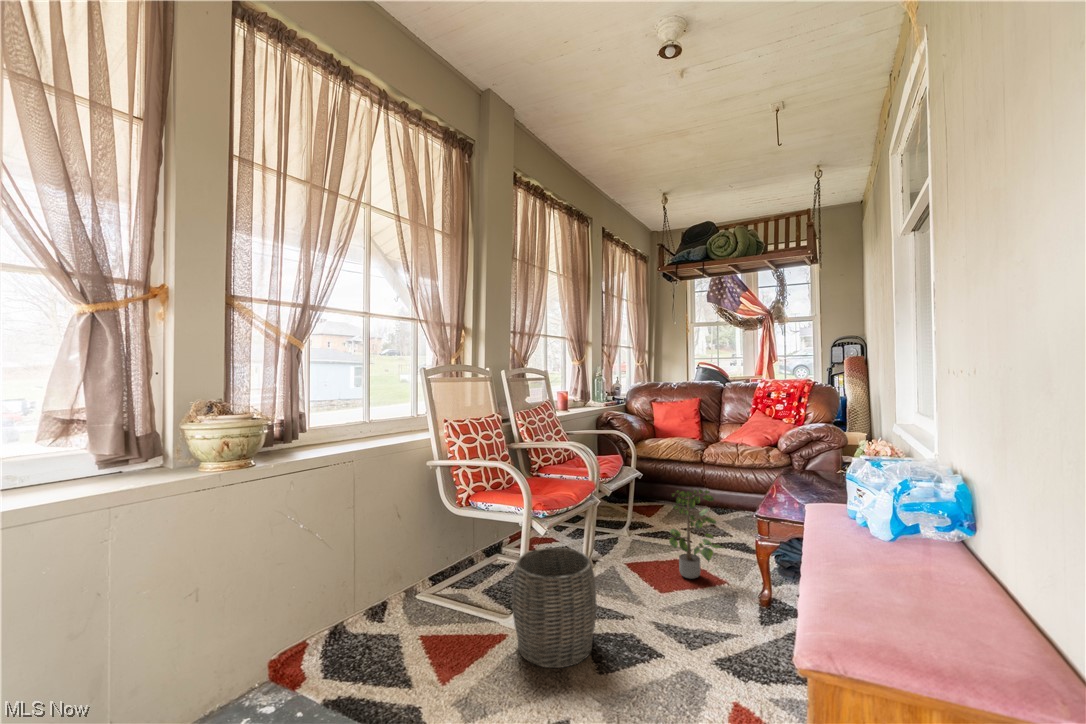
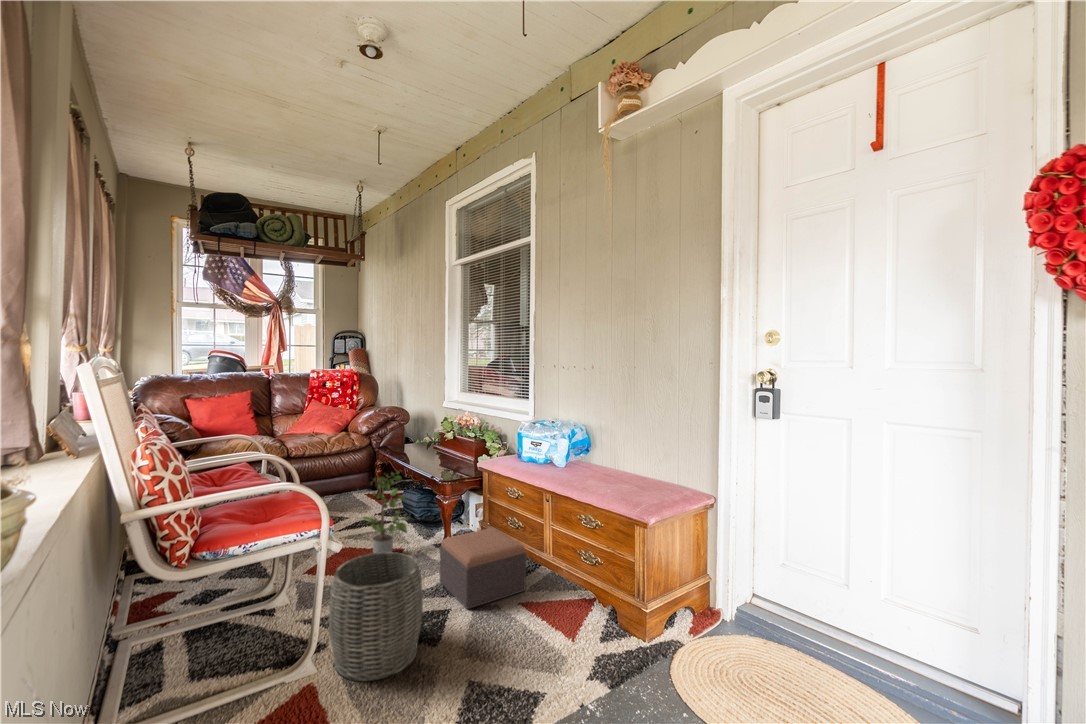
footstool: none [665,576,770,692] -> present [440,528,526,609]

